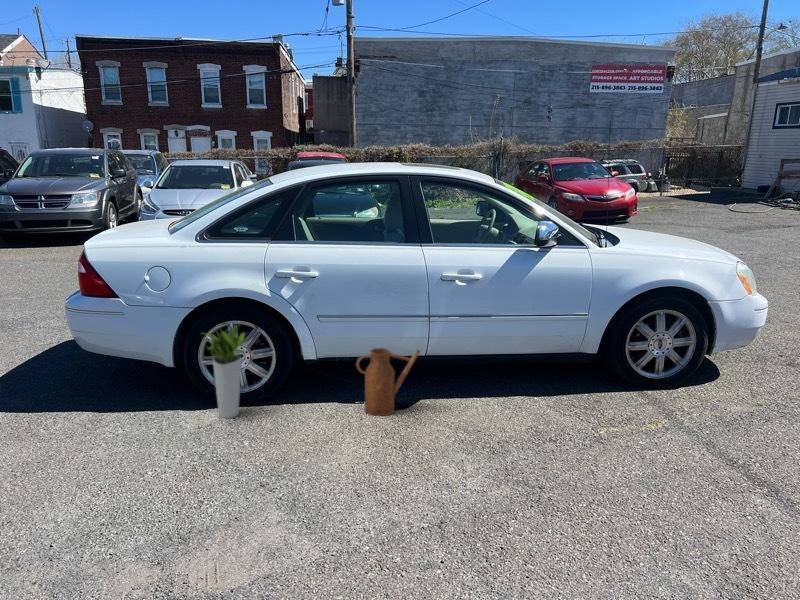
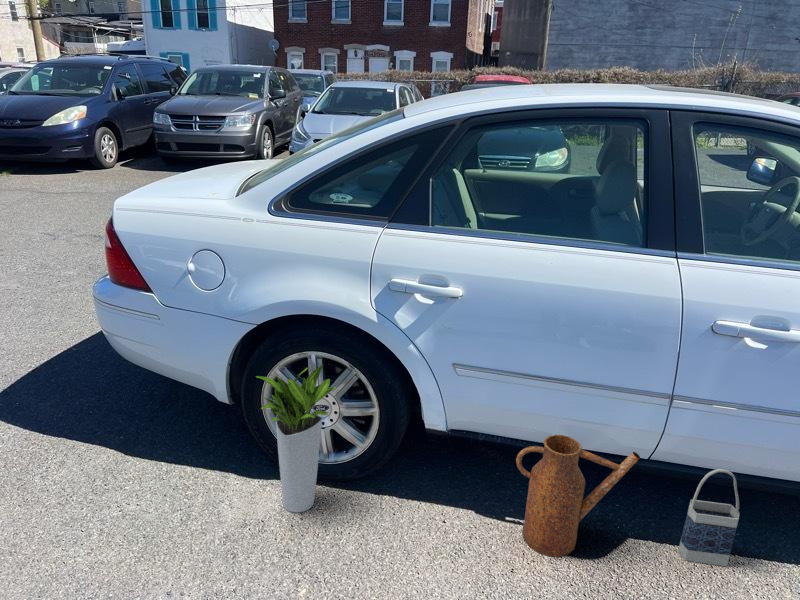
bag: none [449,354,475,409] -> present [678,469,740,566]

